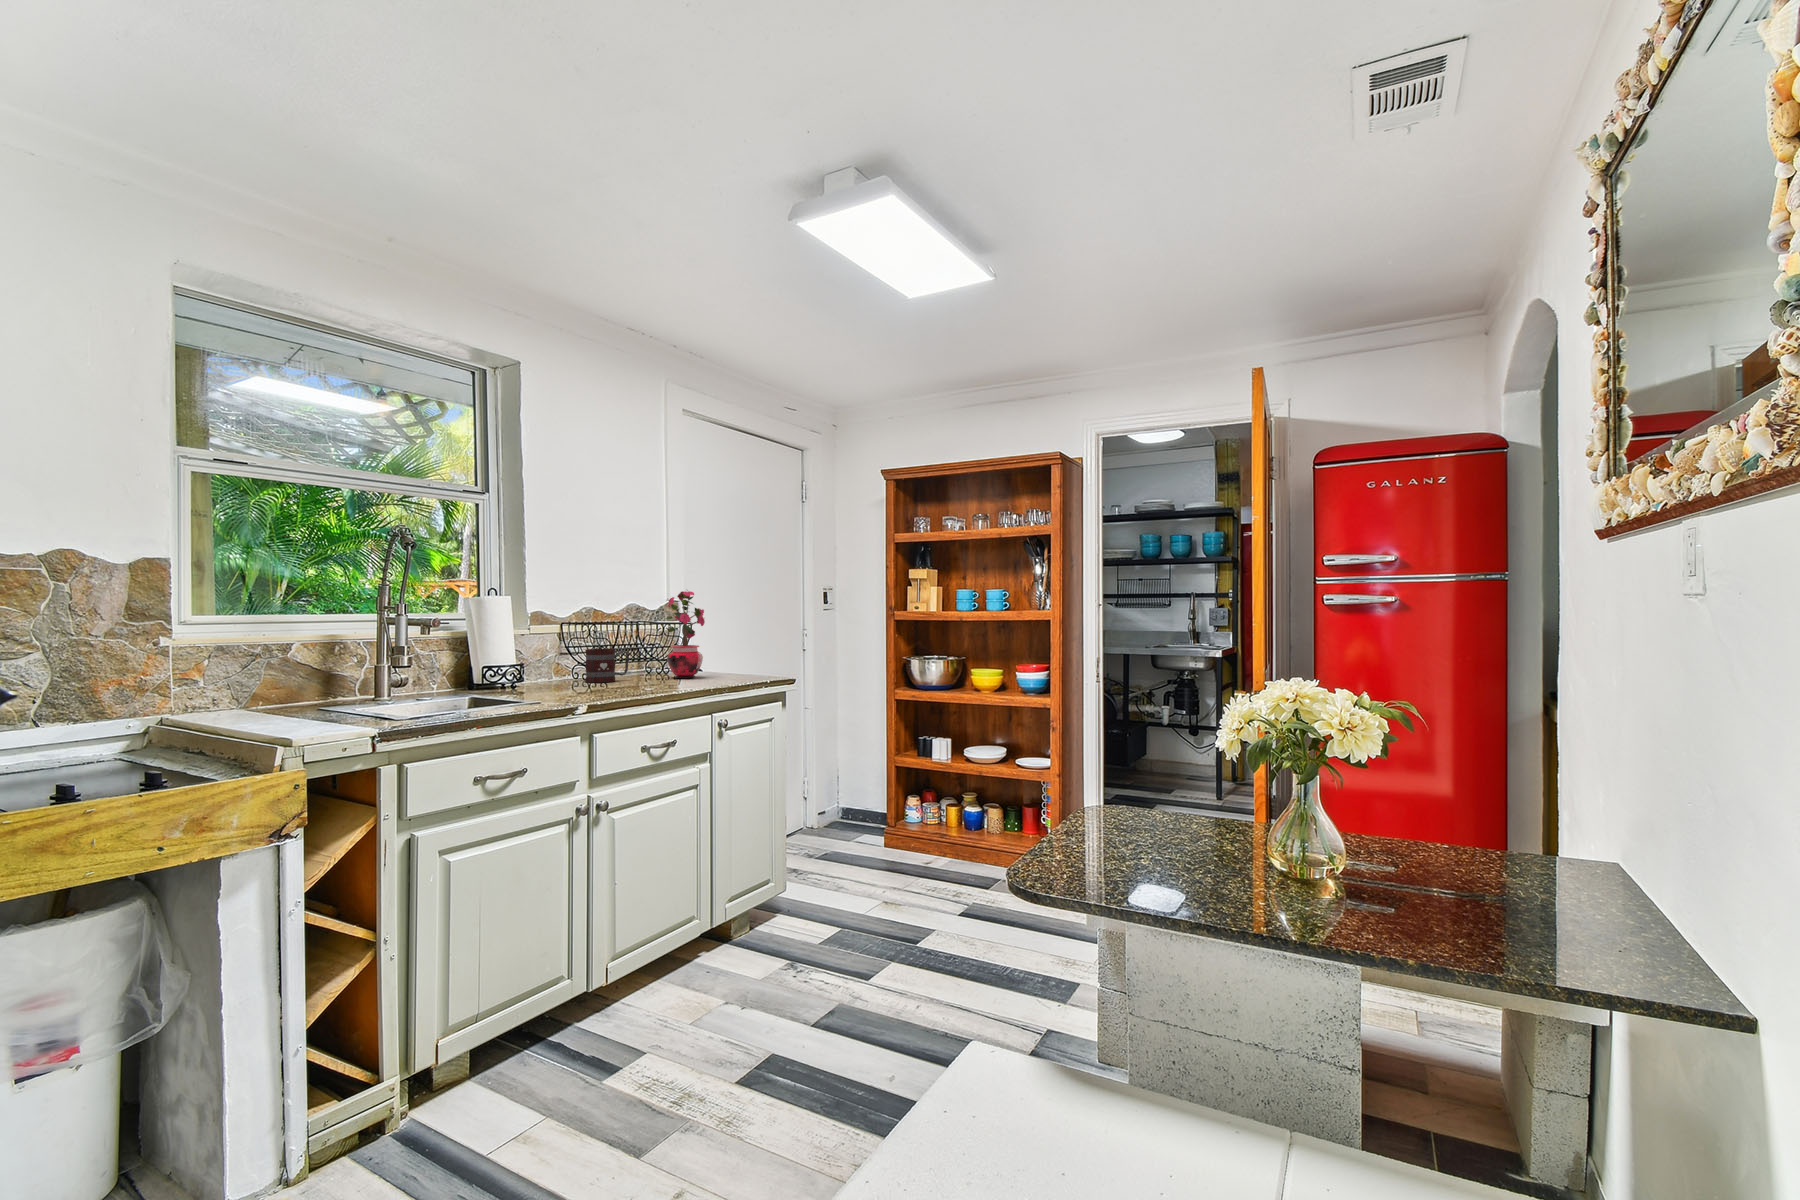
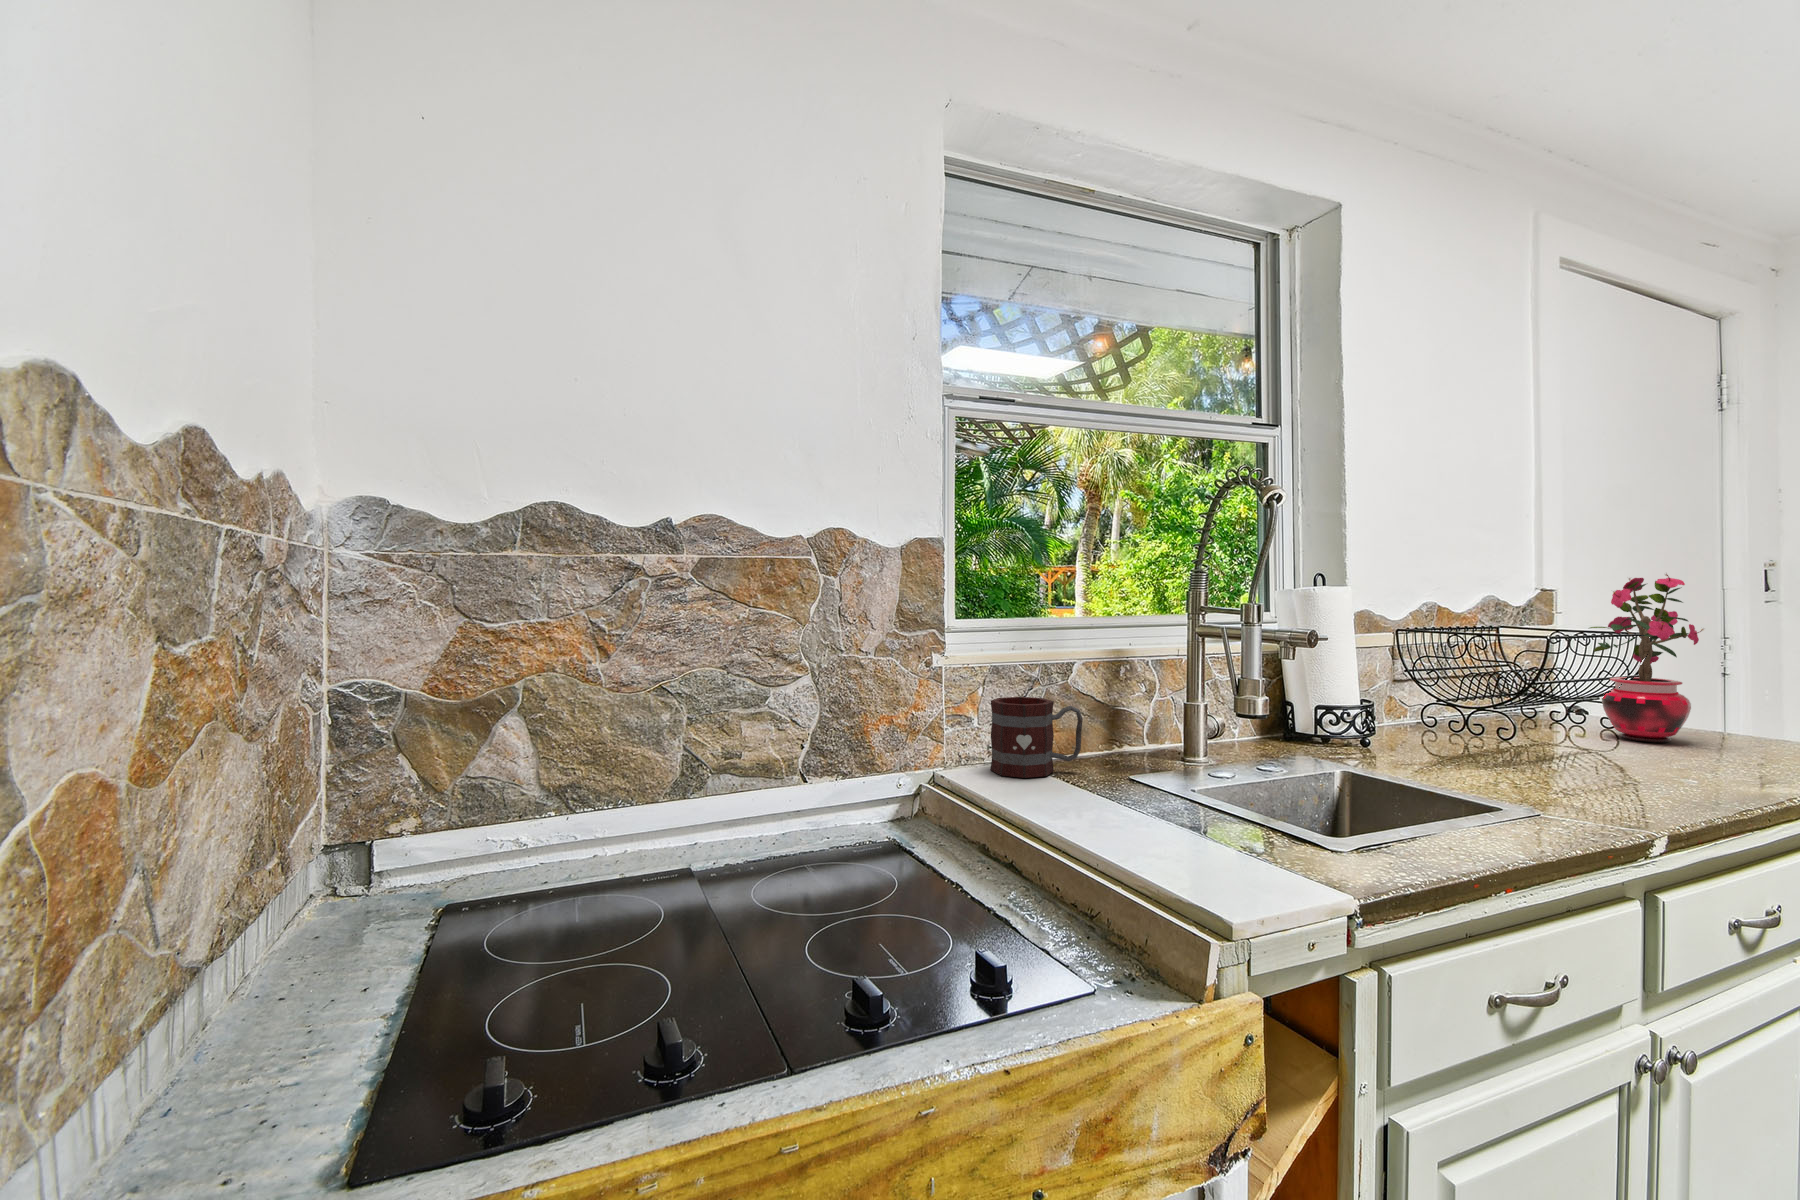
mug: present [585,648,629,683] -> present [991,697,1083,778]

